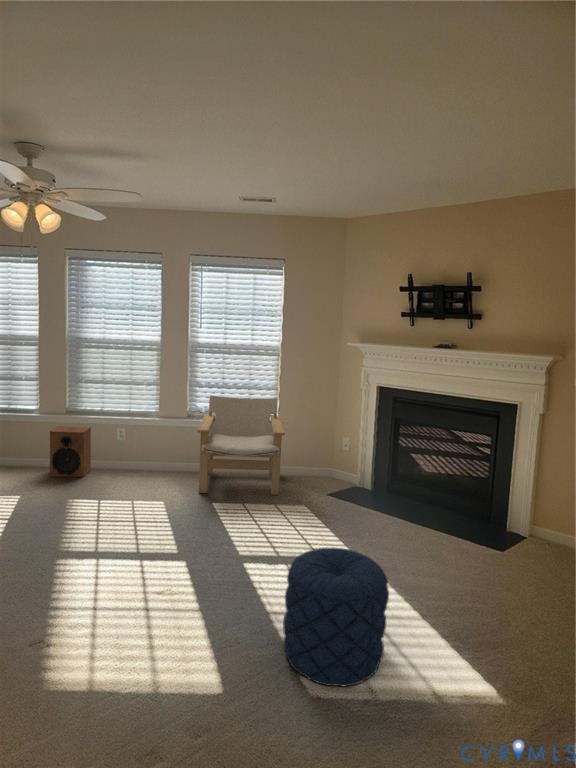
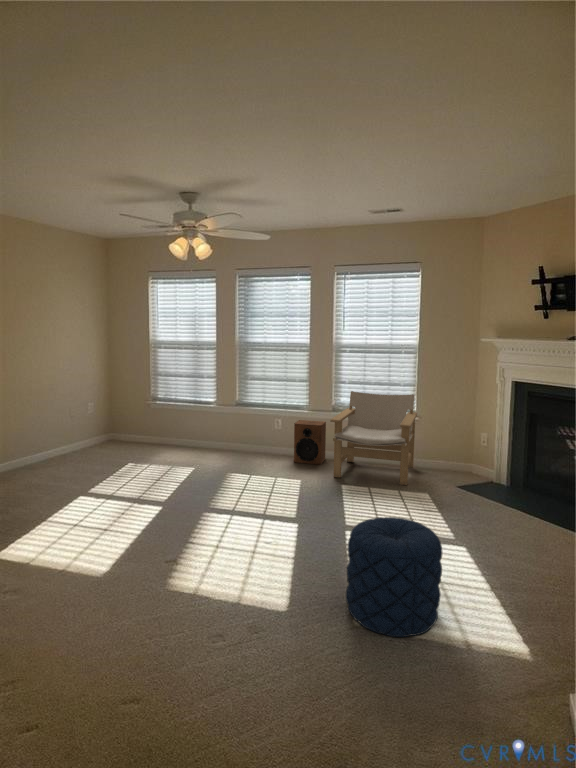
speaker: present [50,426,91,477] -> present [294,420,326,464]

